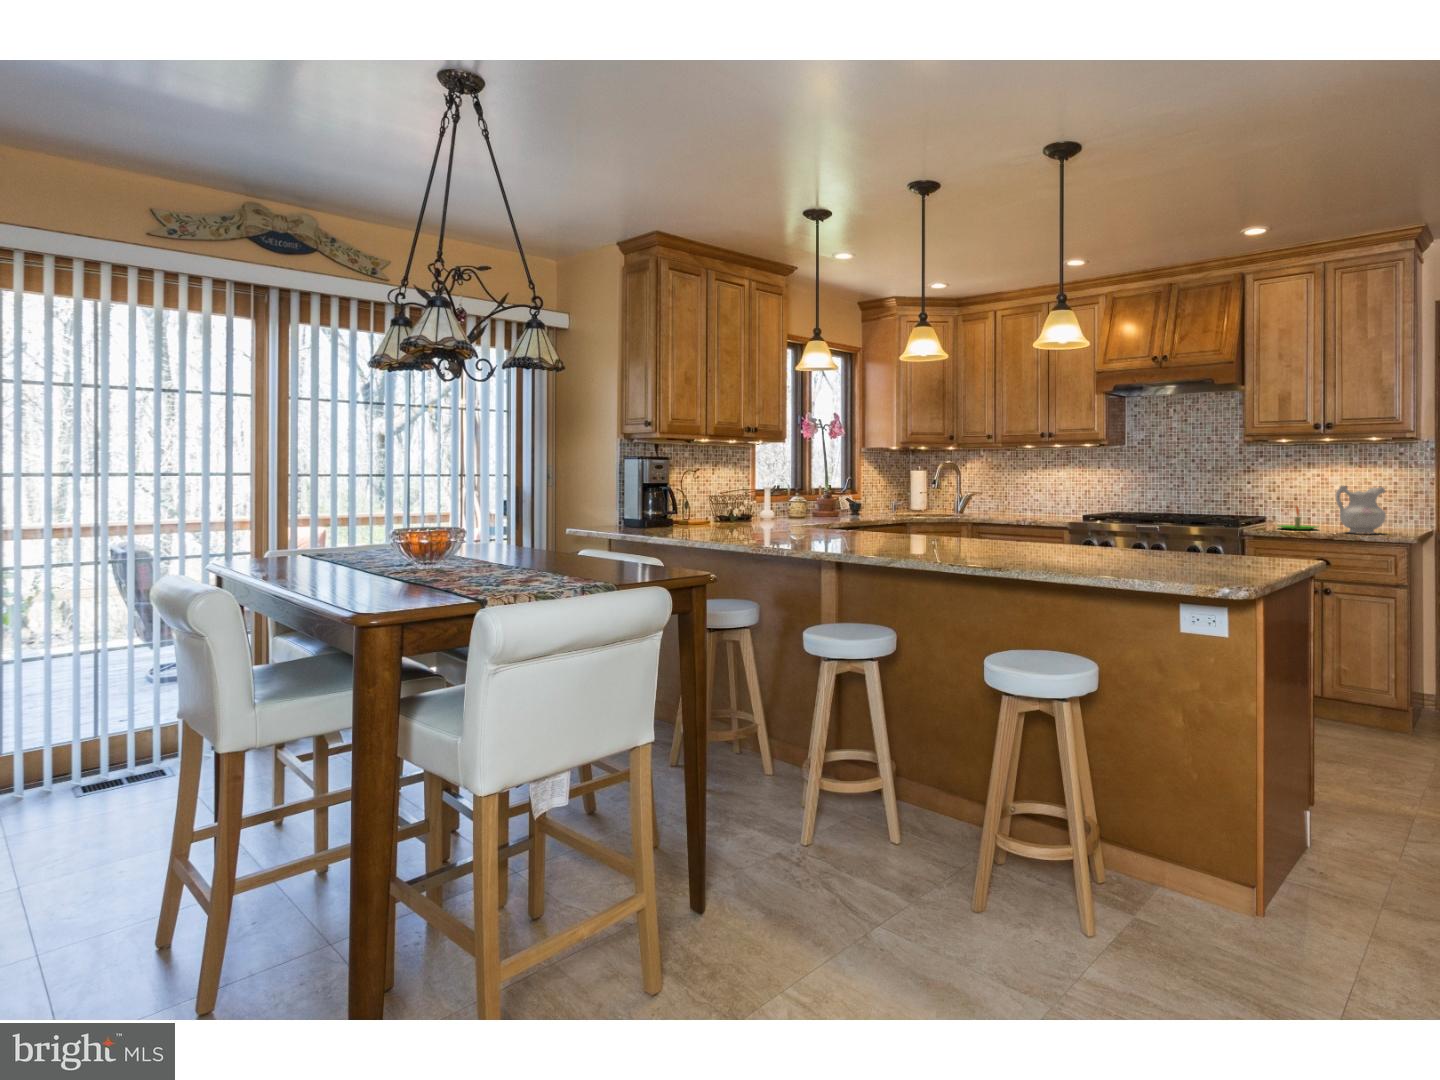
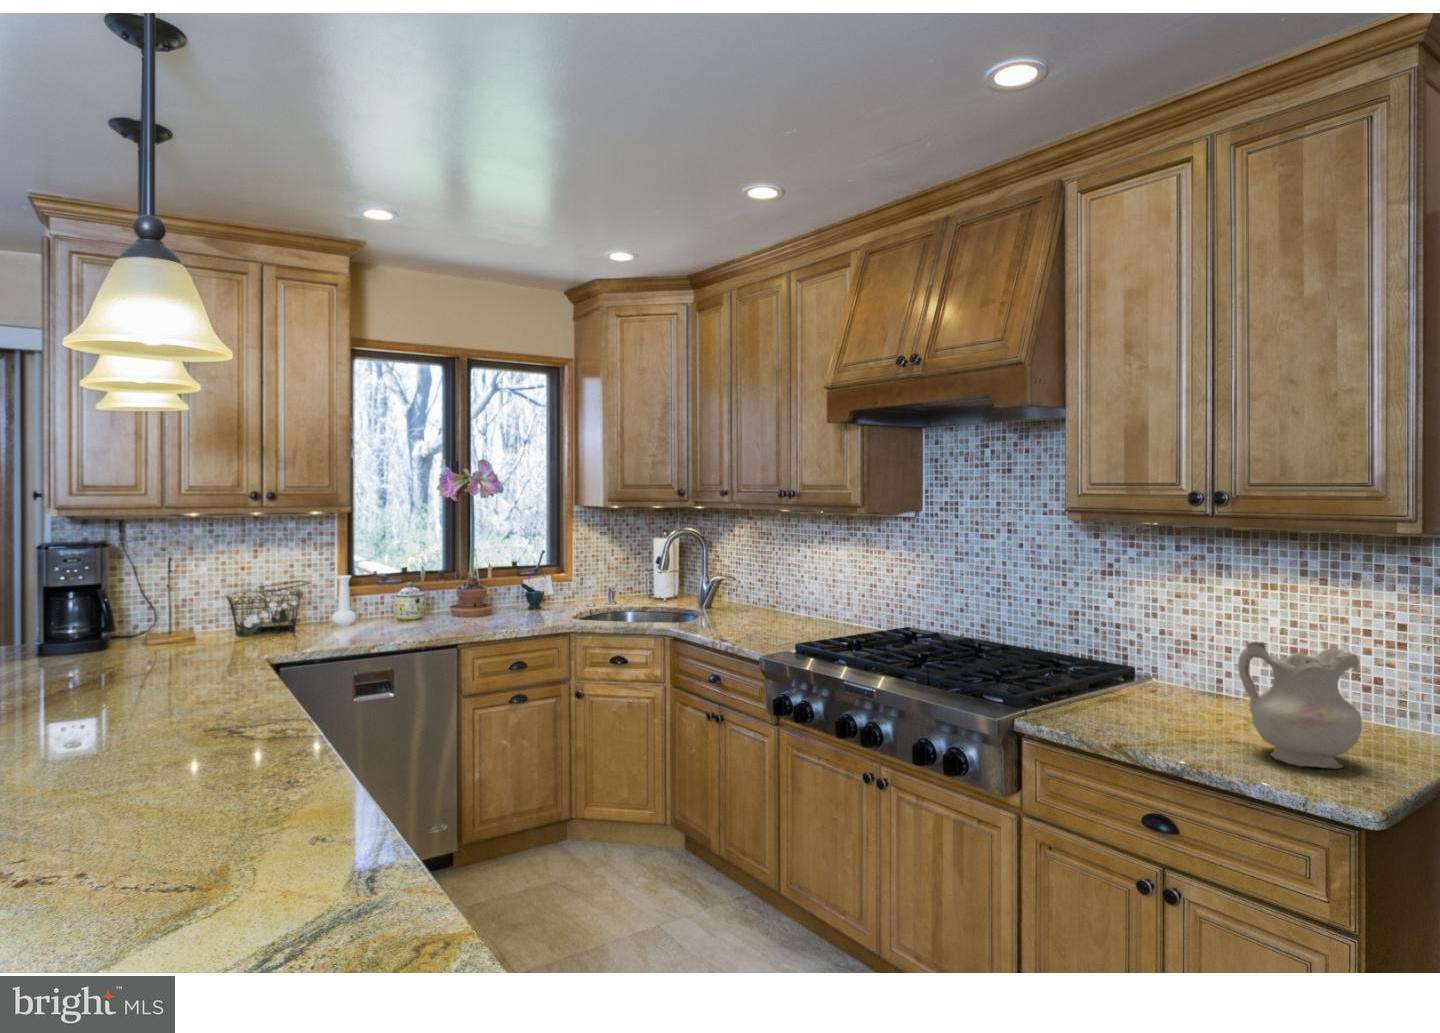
candle: present [1278,506,1317,530] -> none [1129,666,1220,725]

